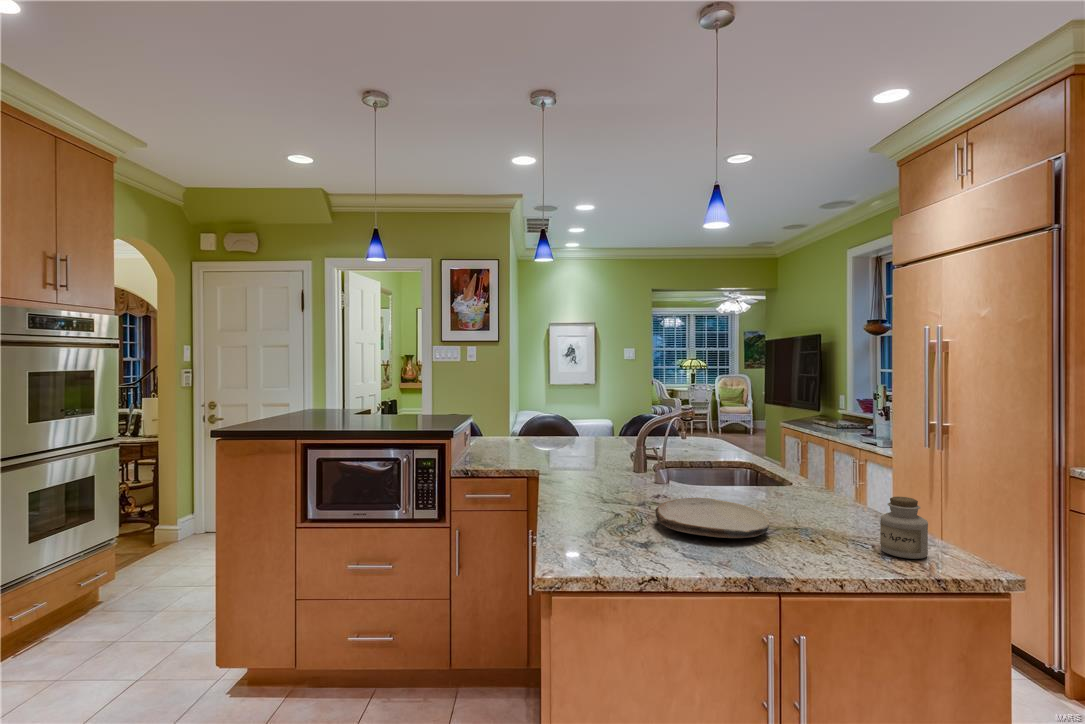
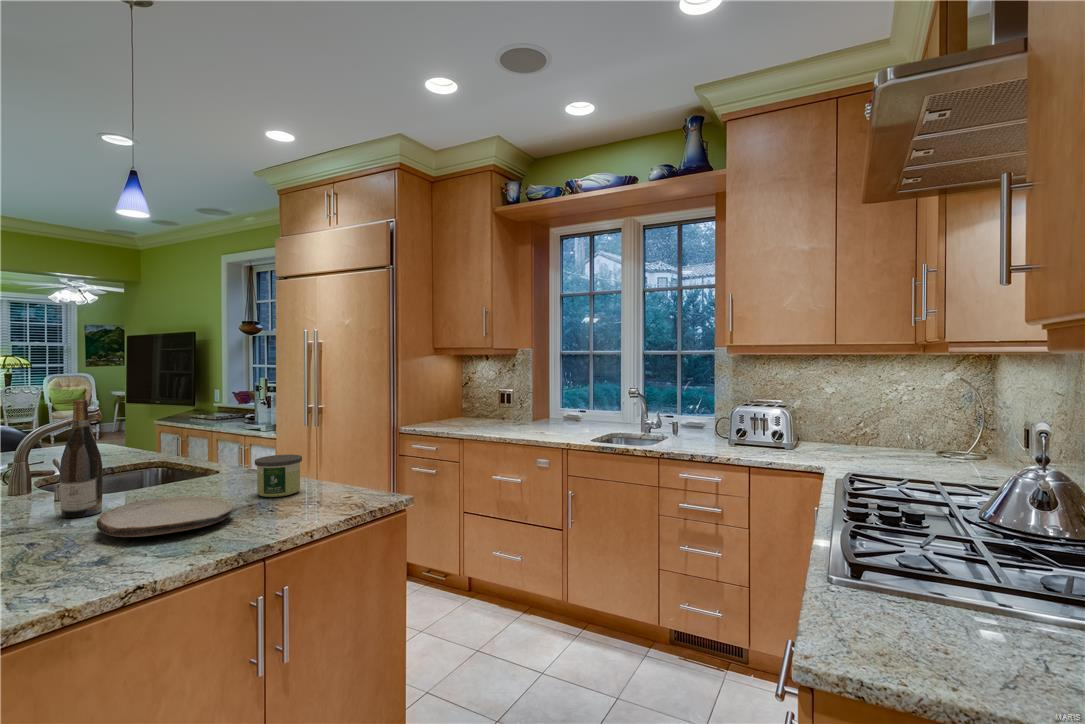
wine bottle: none [647,398,676,501] -> present [60,399,103,518]
candle: none [807,476,863,527] -> present [255,455,302,497]
jar: present [880,497,928,559] -> none [325,459,358,505]

